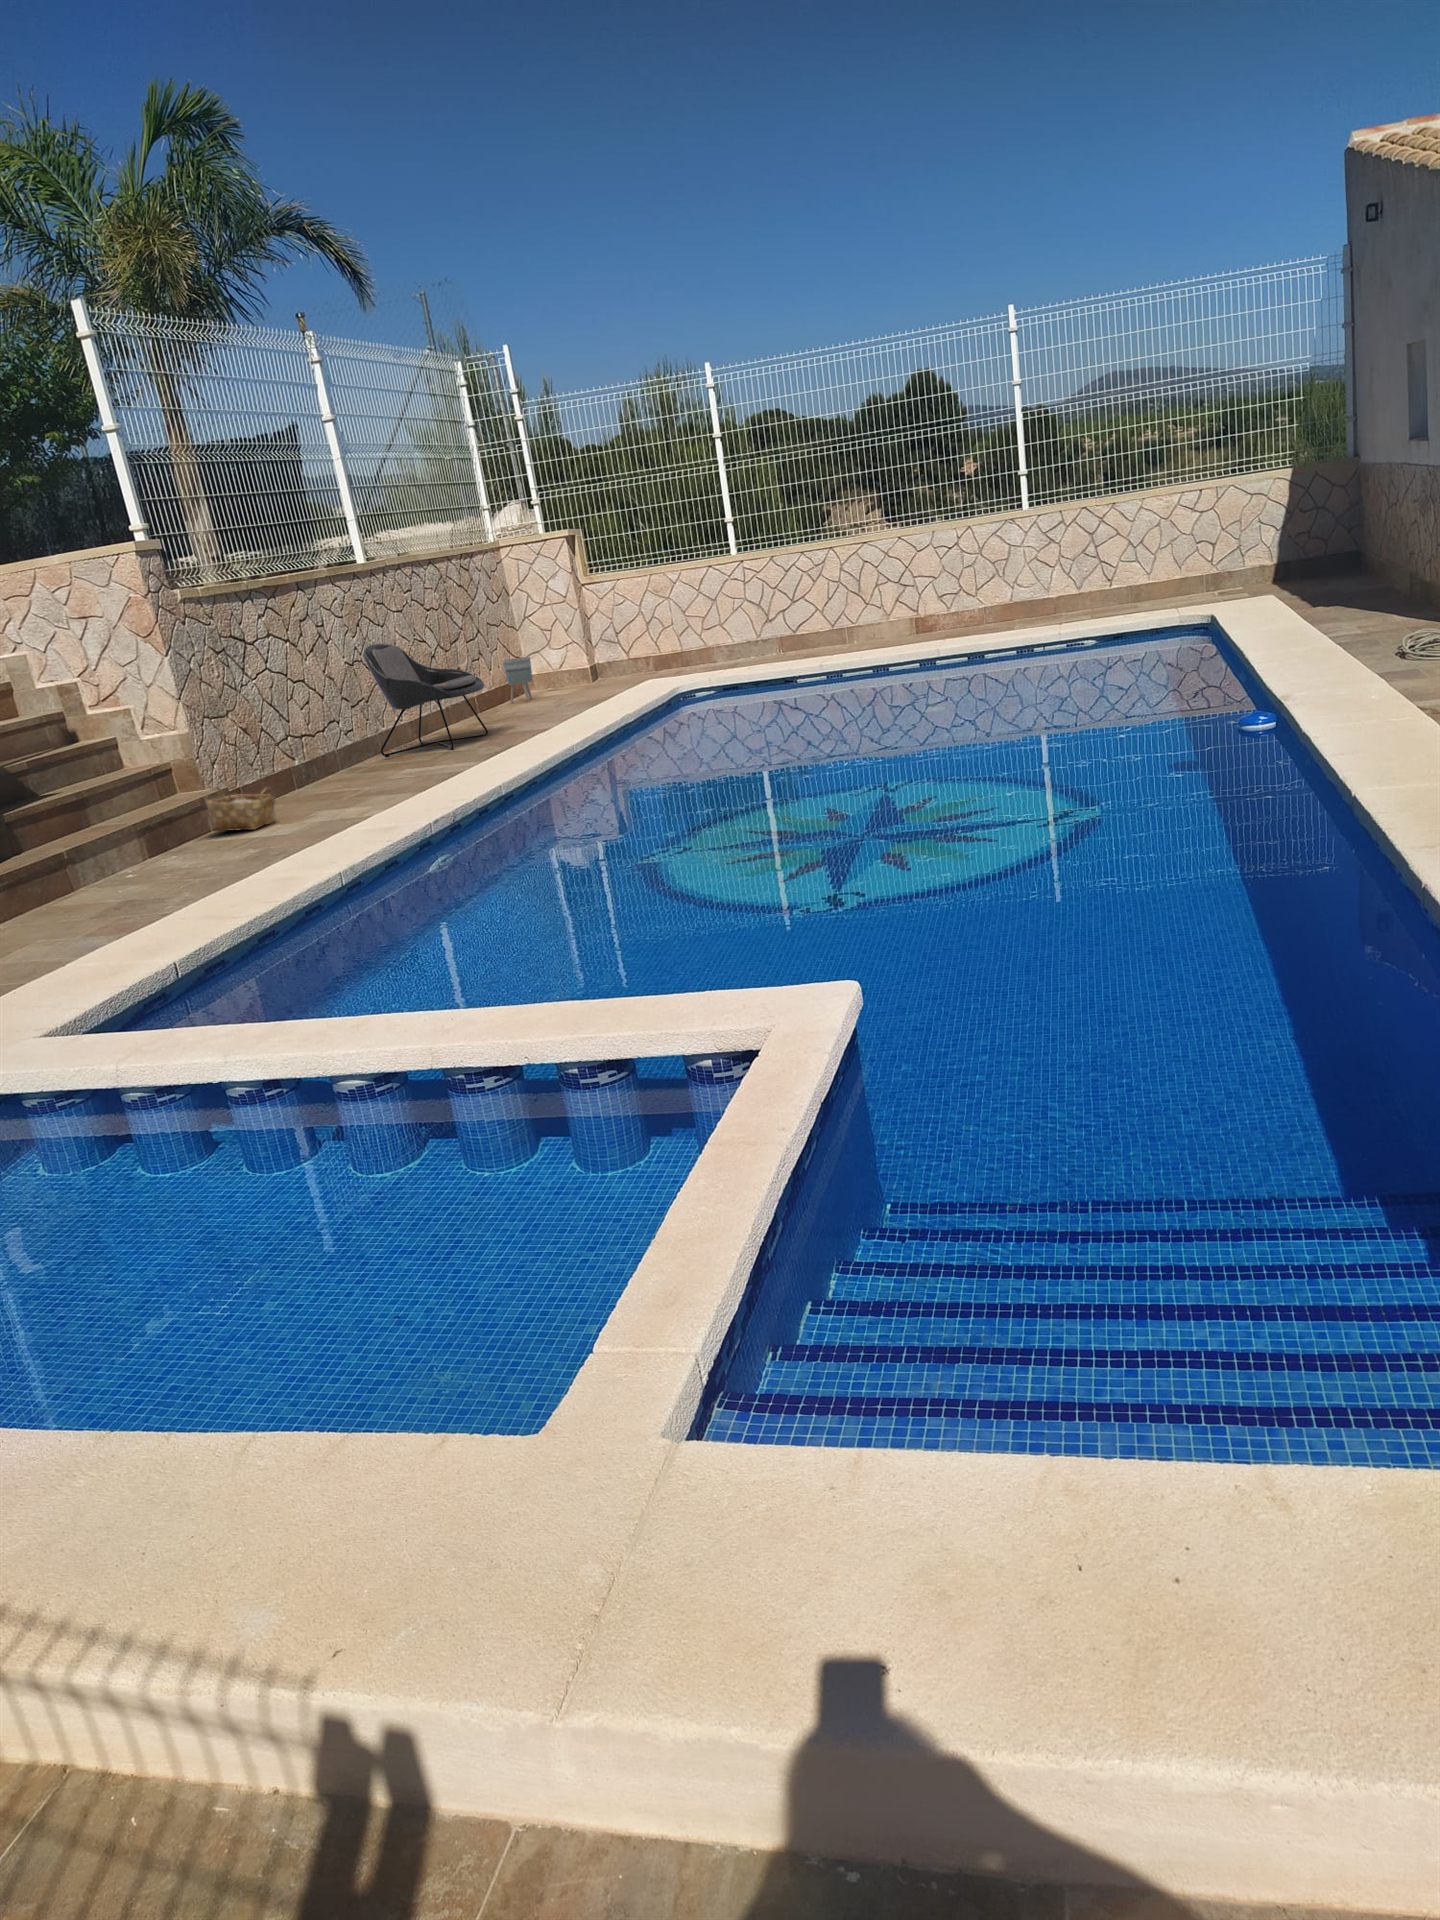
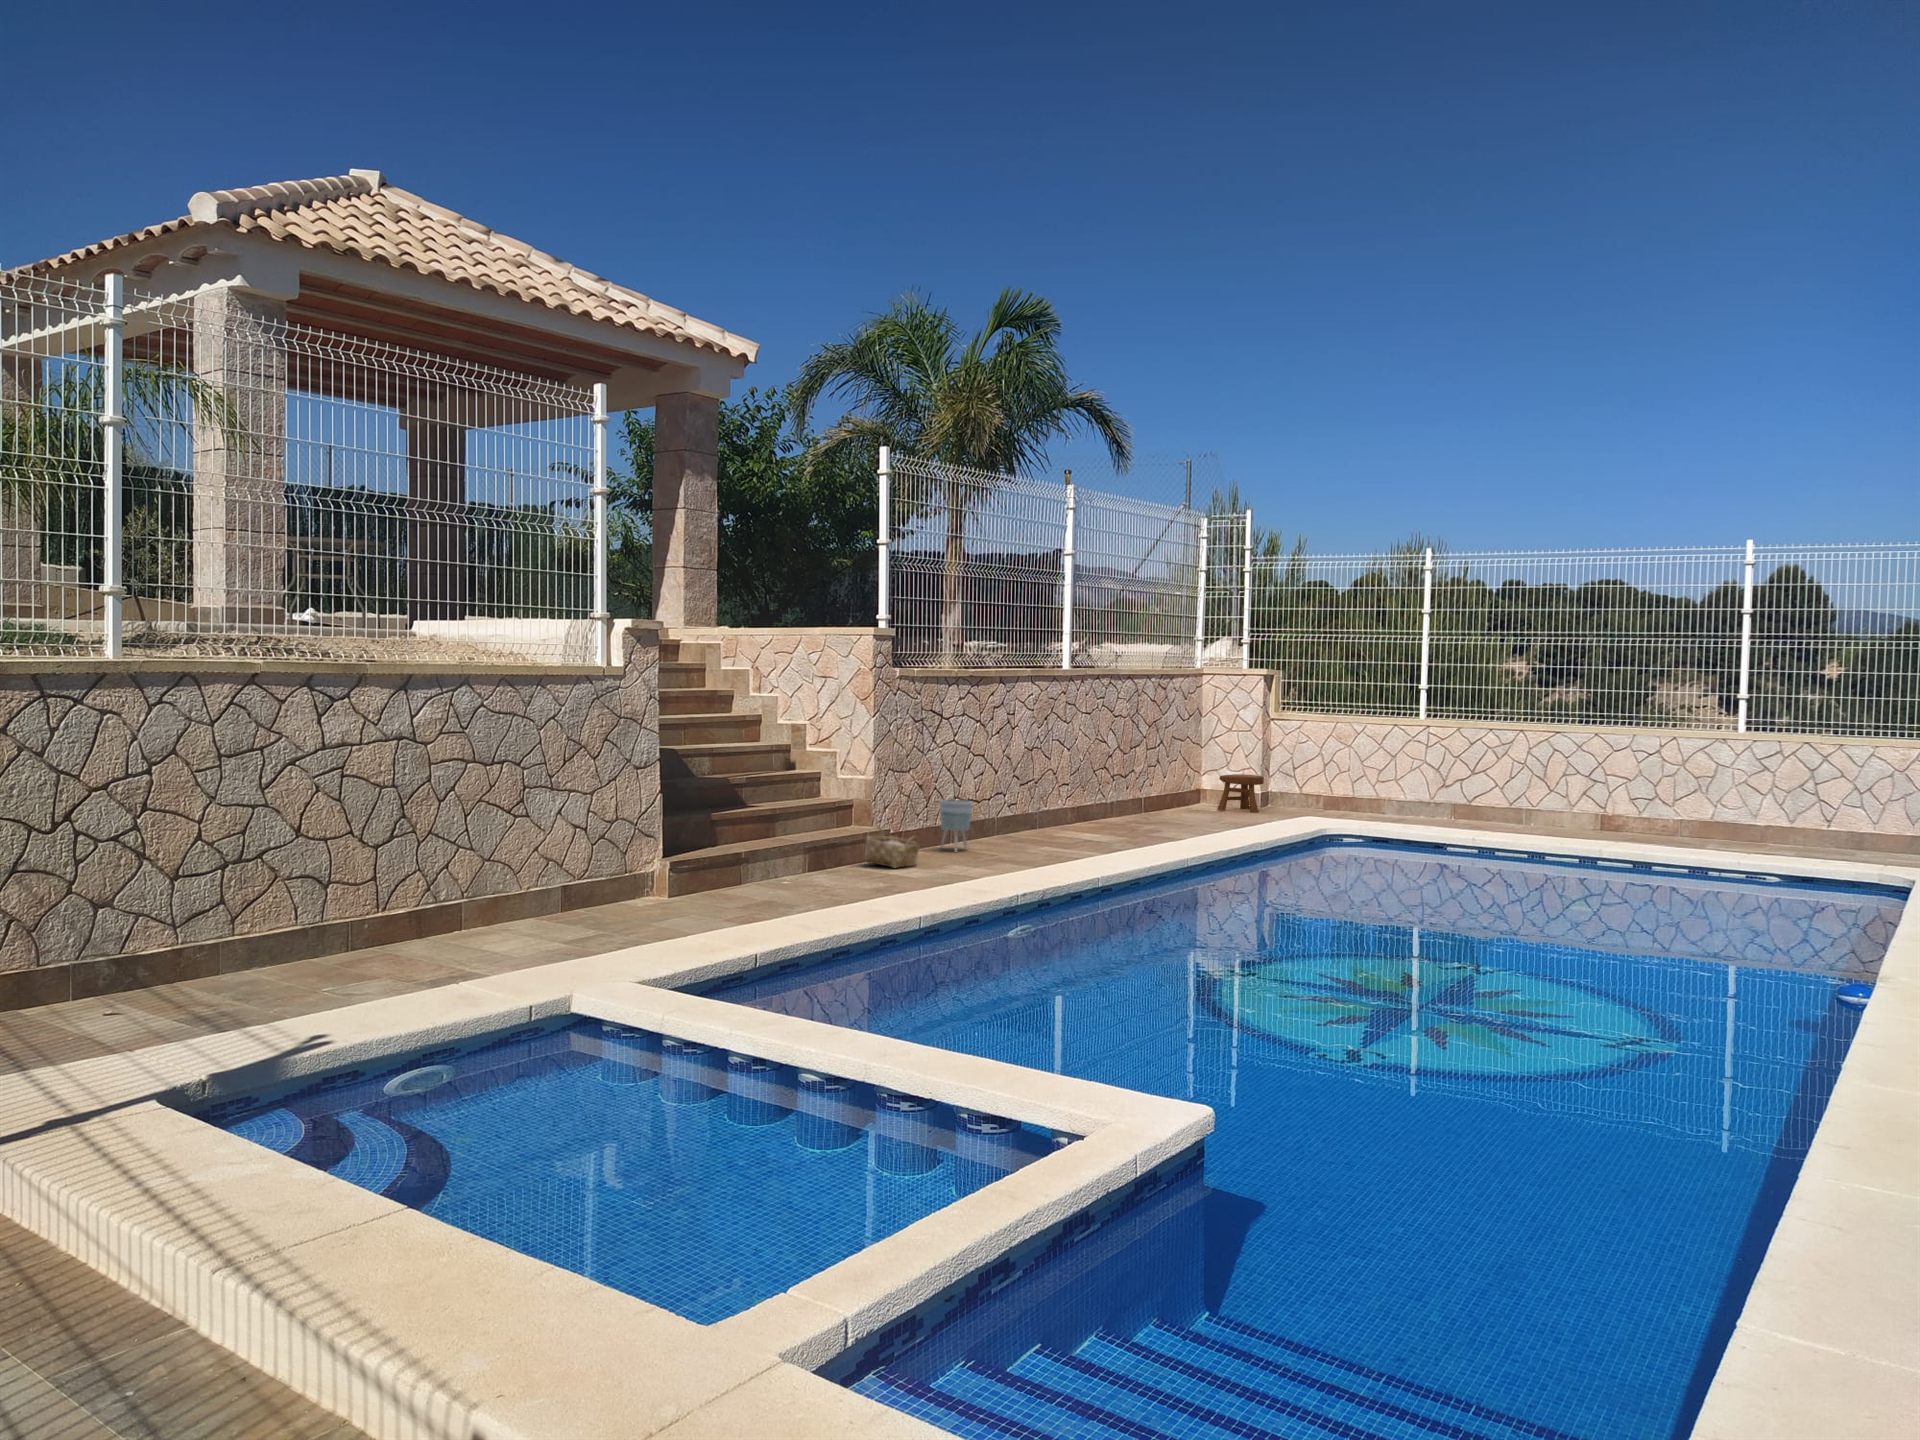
lounge chair: present [363,644,488,757] -> none [1036,738,1141,840]
stool: none [543,648,592,694] -> present [1217,774,1264,813]
planter: present [503,657,533,703] -> present [940,800,972,851]

